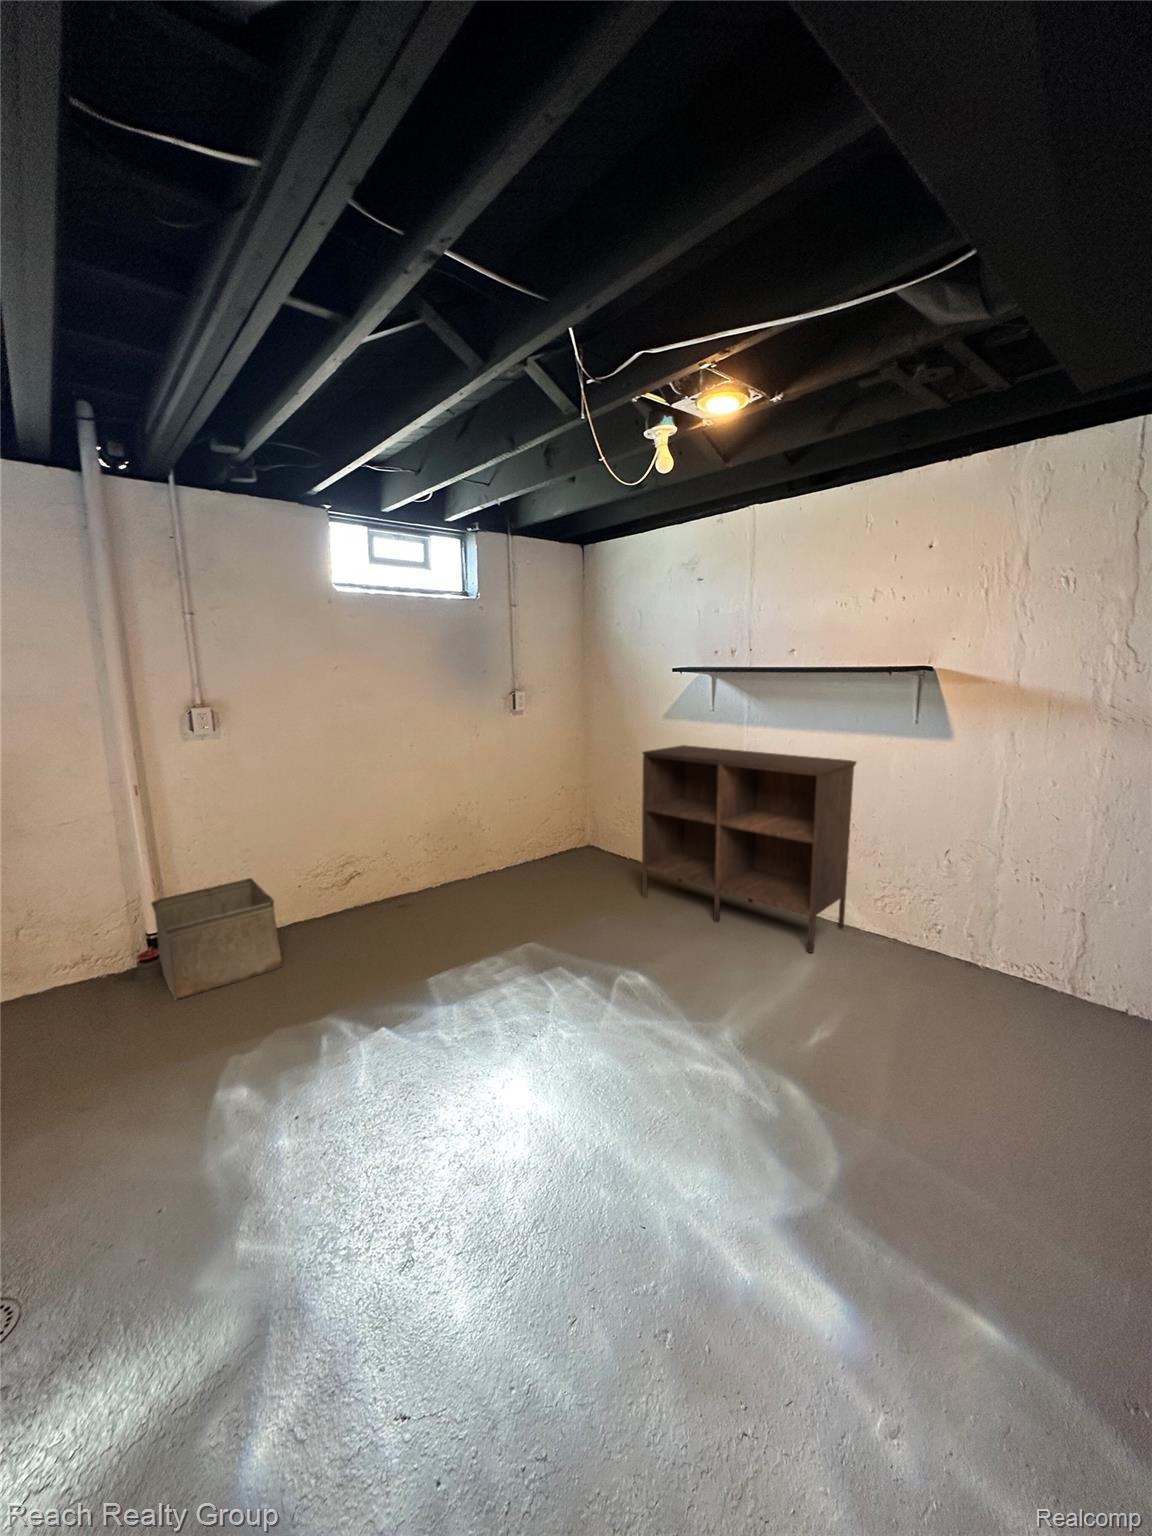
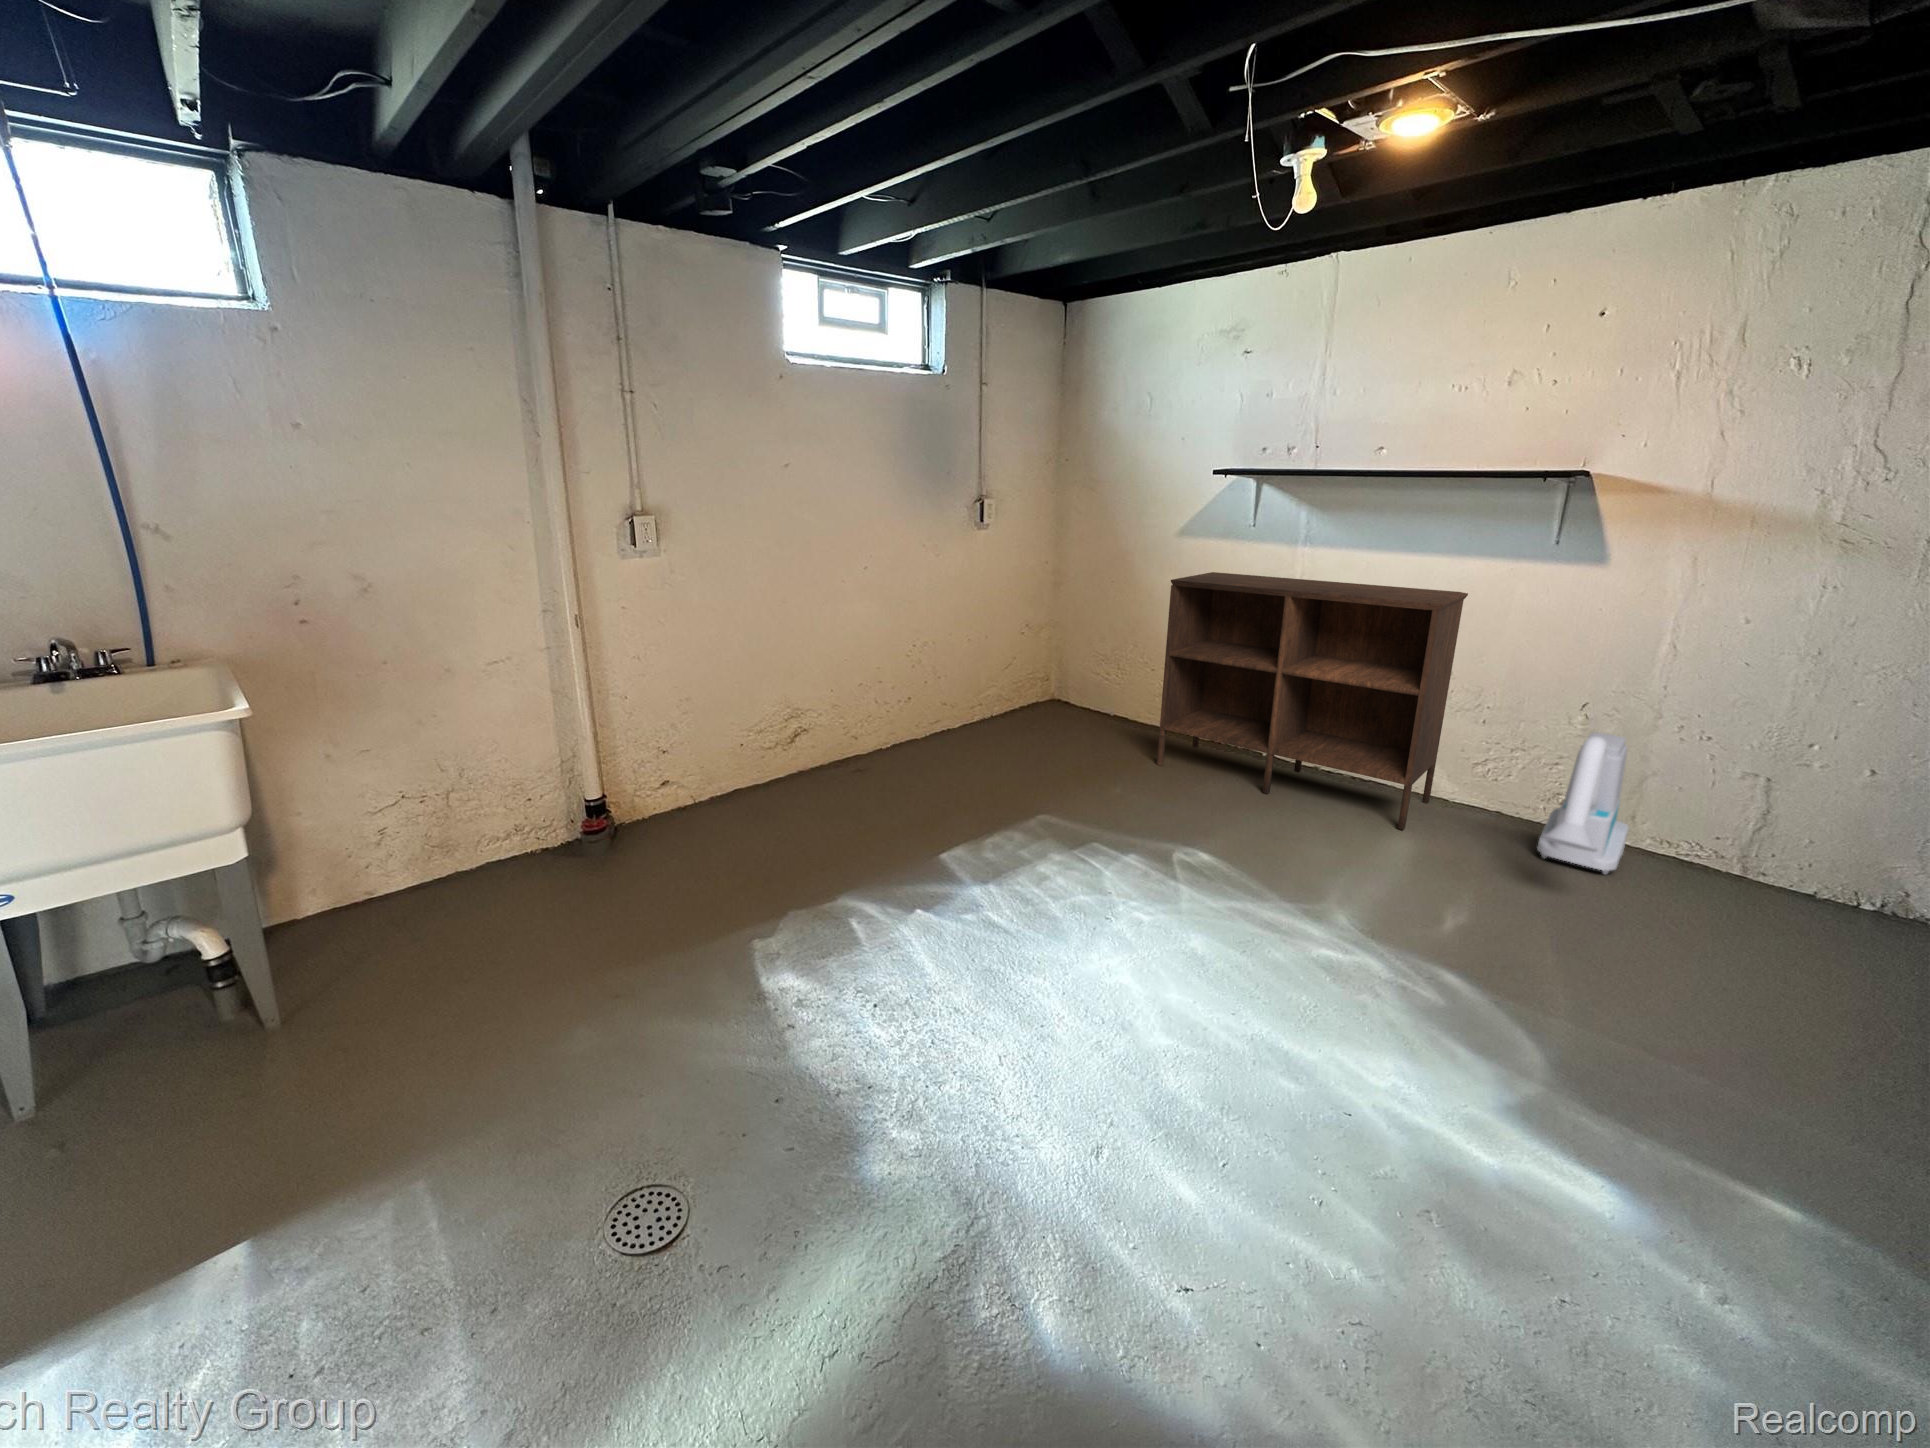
vacuum cleaner: none [892,873,985,993] -> present [1537,732,1629,874]
storage bin: present [151,878,283,999] -> none [596,734,756,877]

